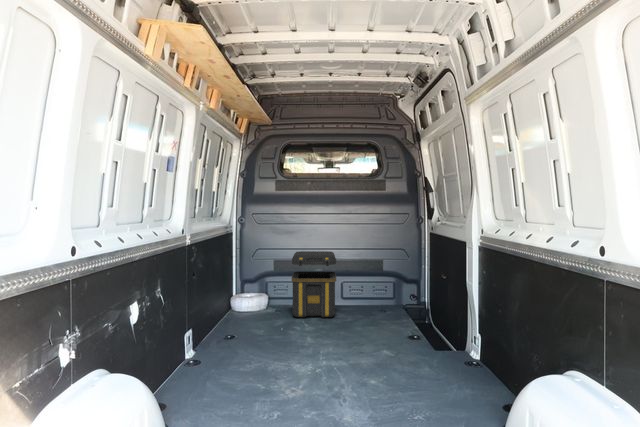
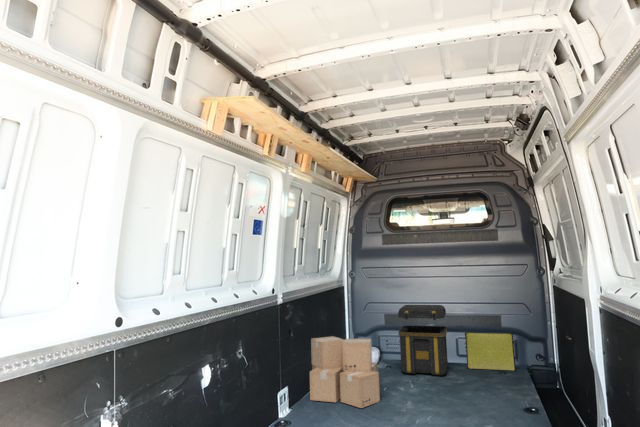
bag: none [351,276,395,309] -> present [465,332,518,371]
cardboard box: none [206,285,279,355] -> present [310,336,380,408]

